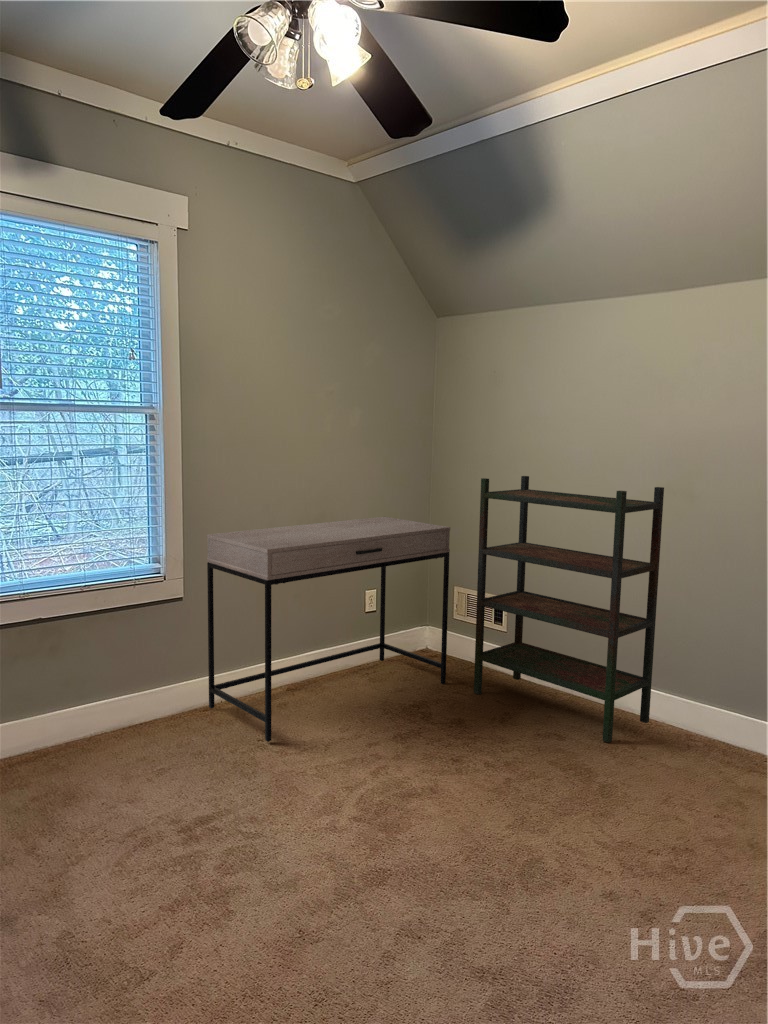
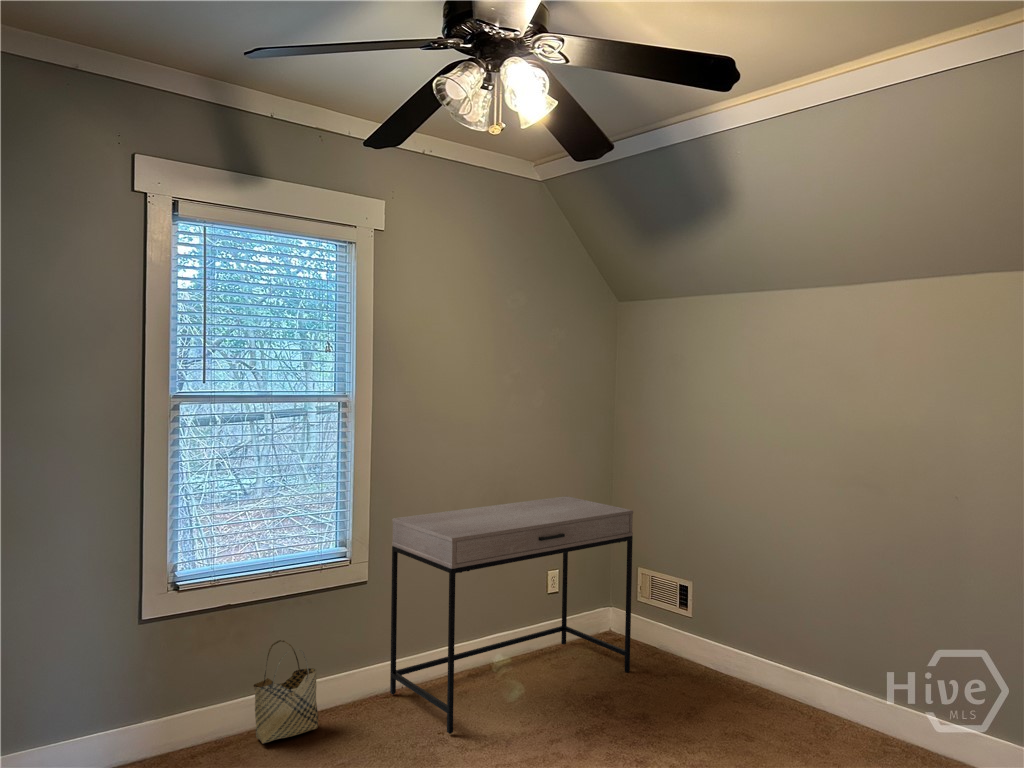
bookshelf: present [474,476,664,742] -> none [659,458,851,745]
woven basket: none [66,655,135,756] -> present [253,640,318,744]

